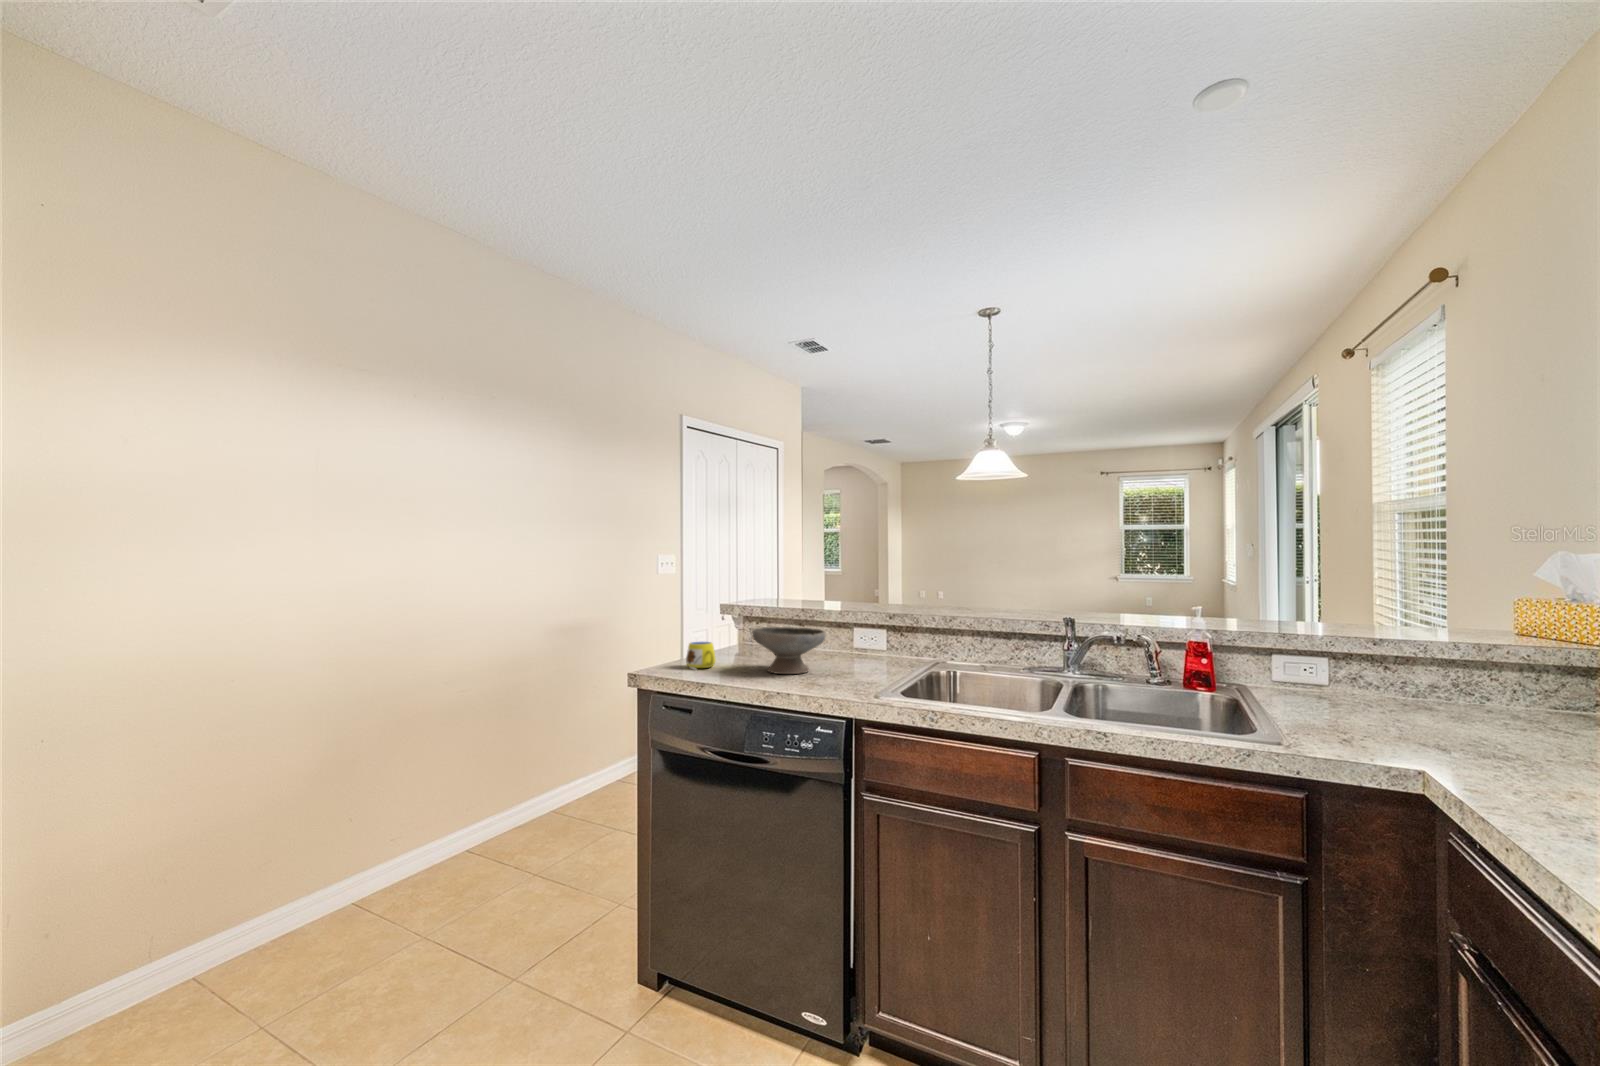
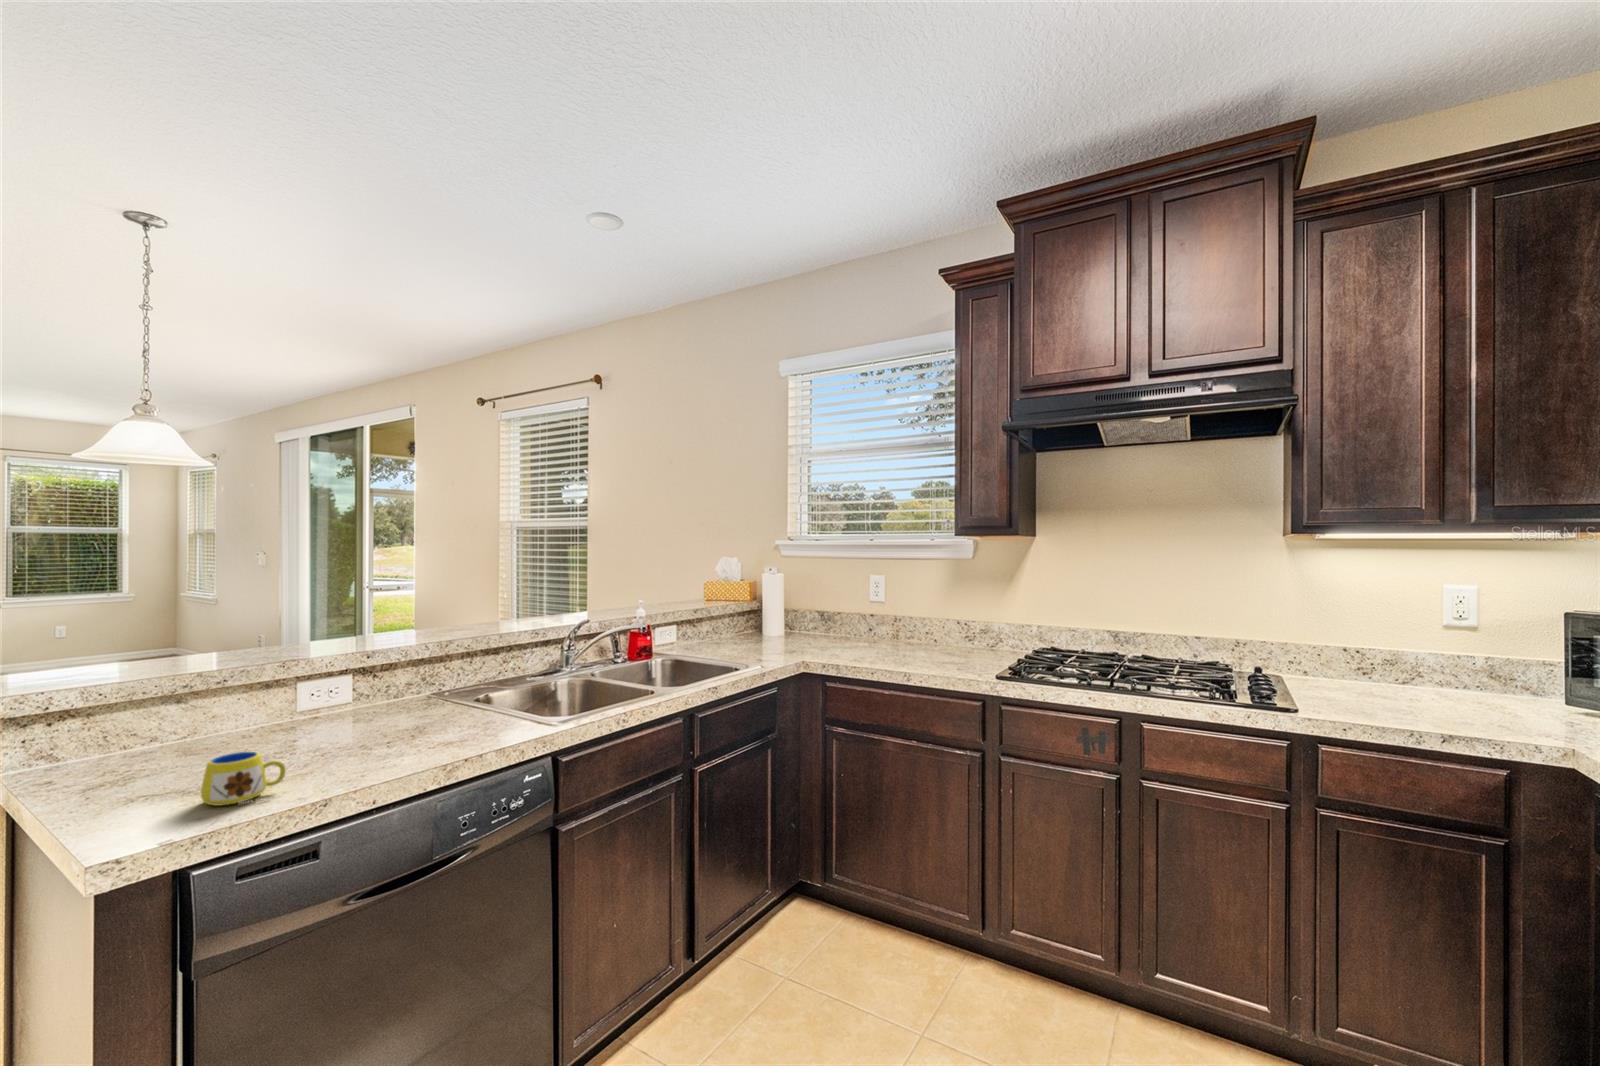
bowl: present [752,627,826,674] -> none [307,686,427,760]

